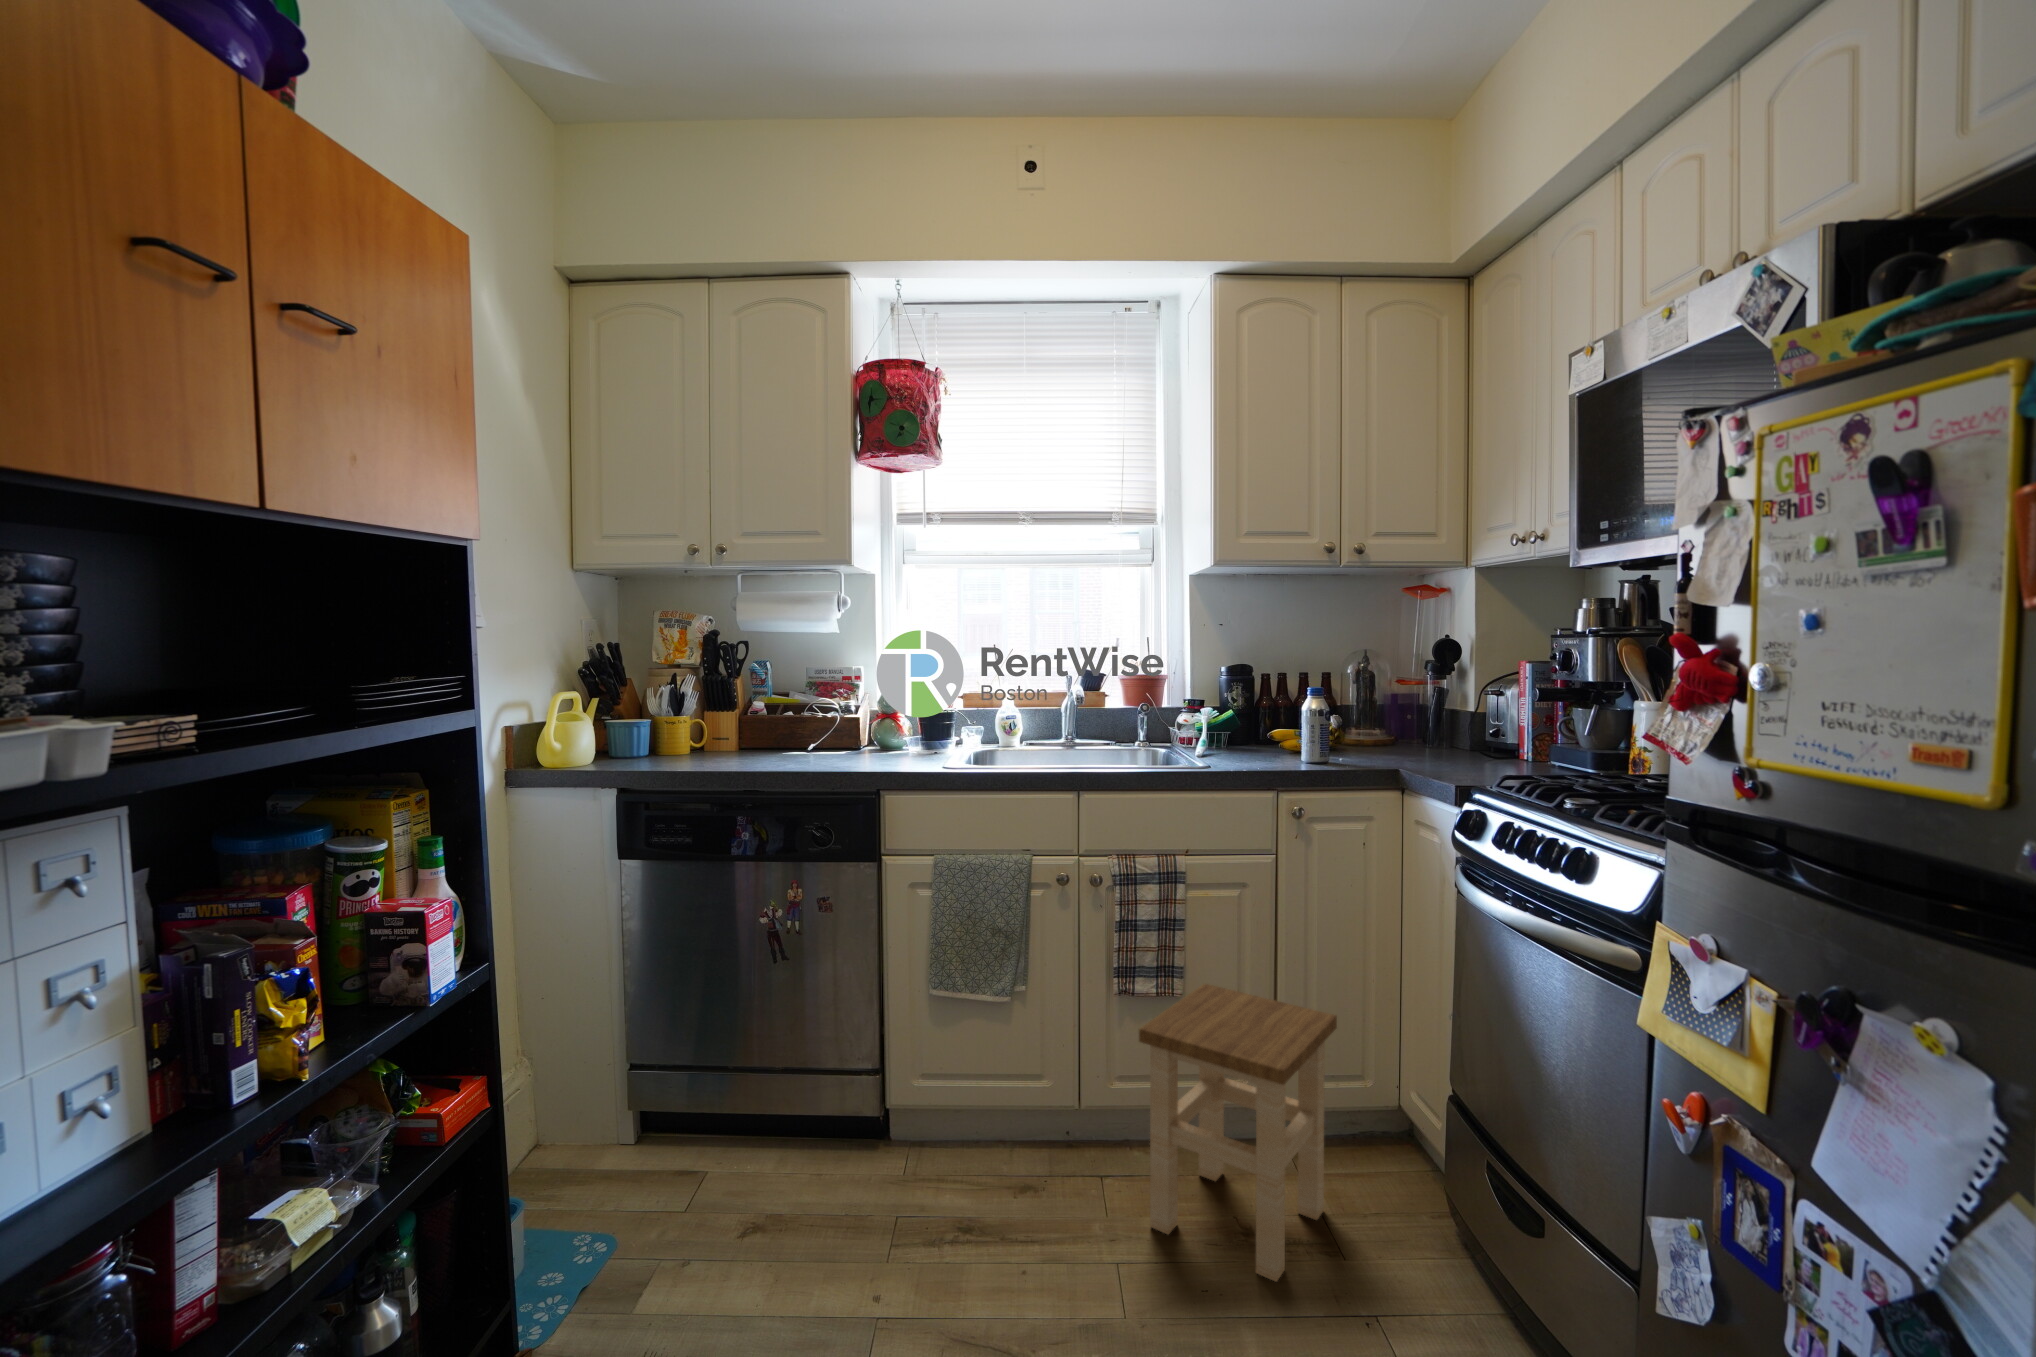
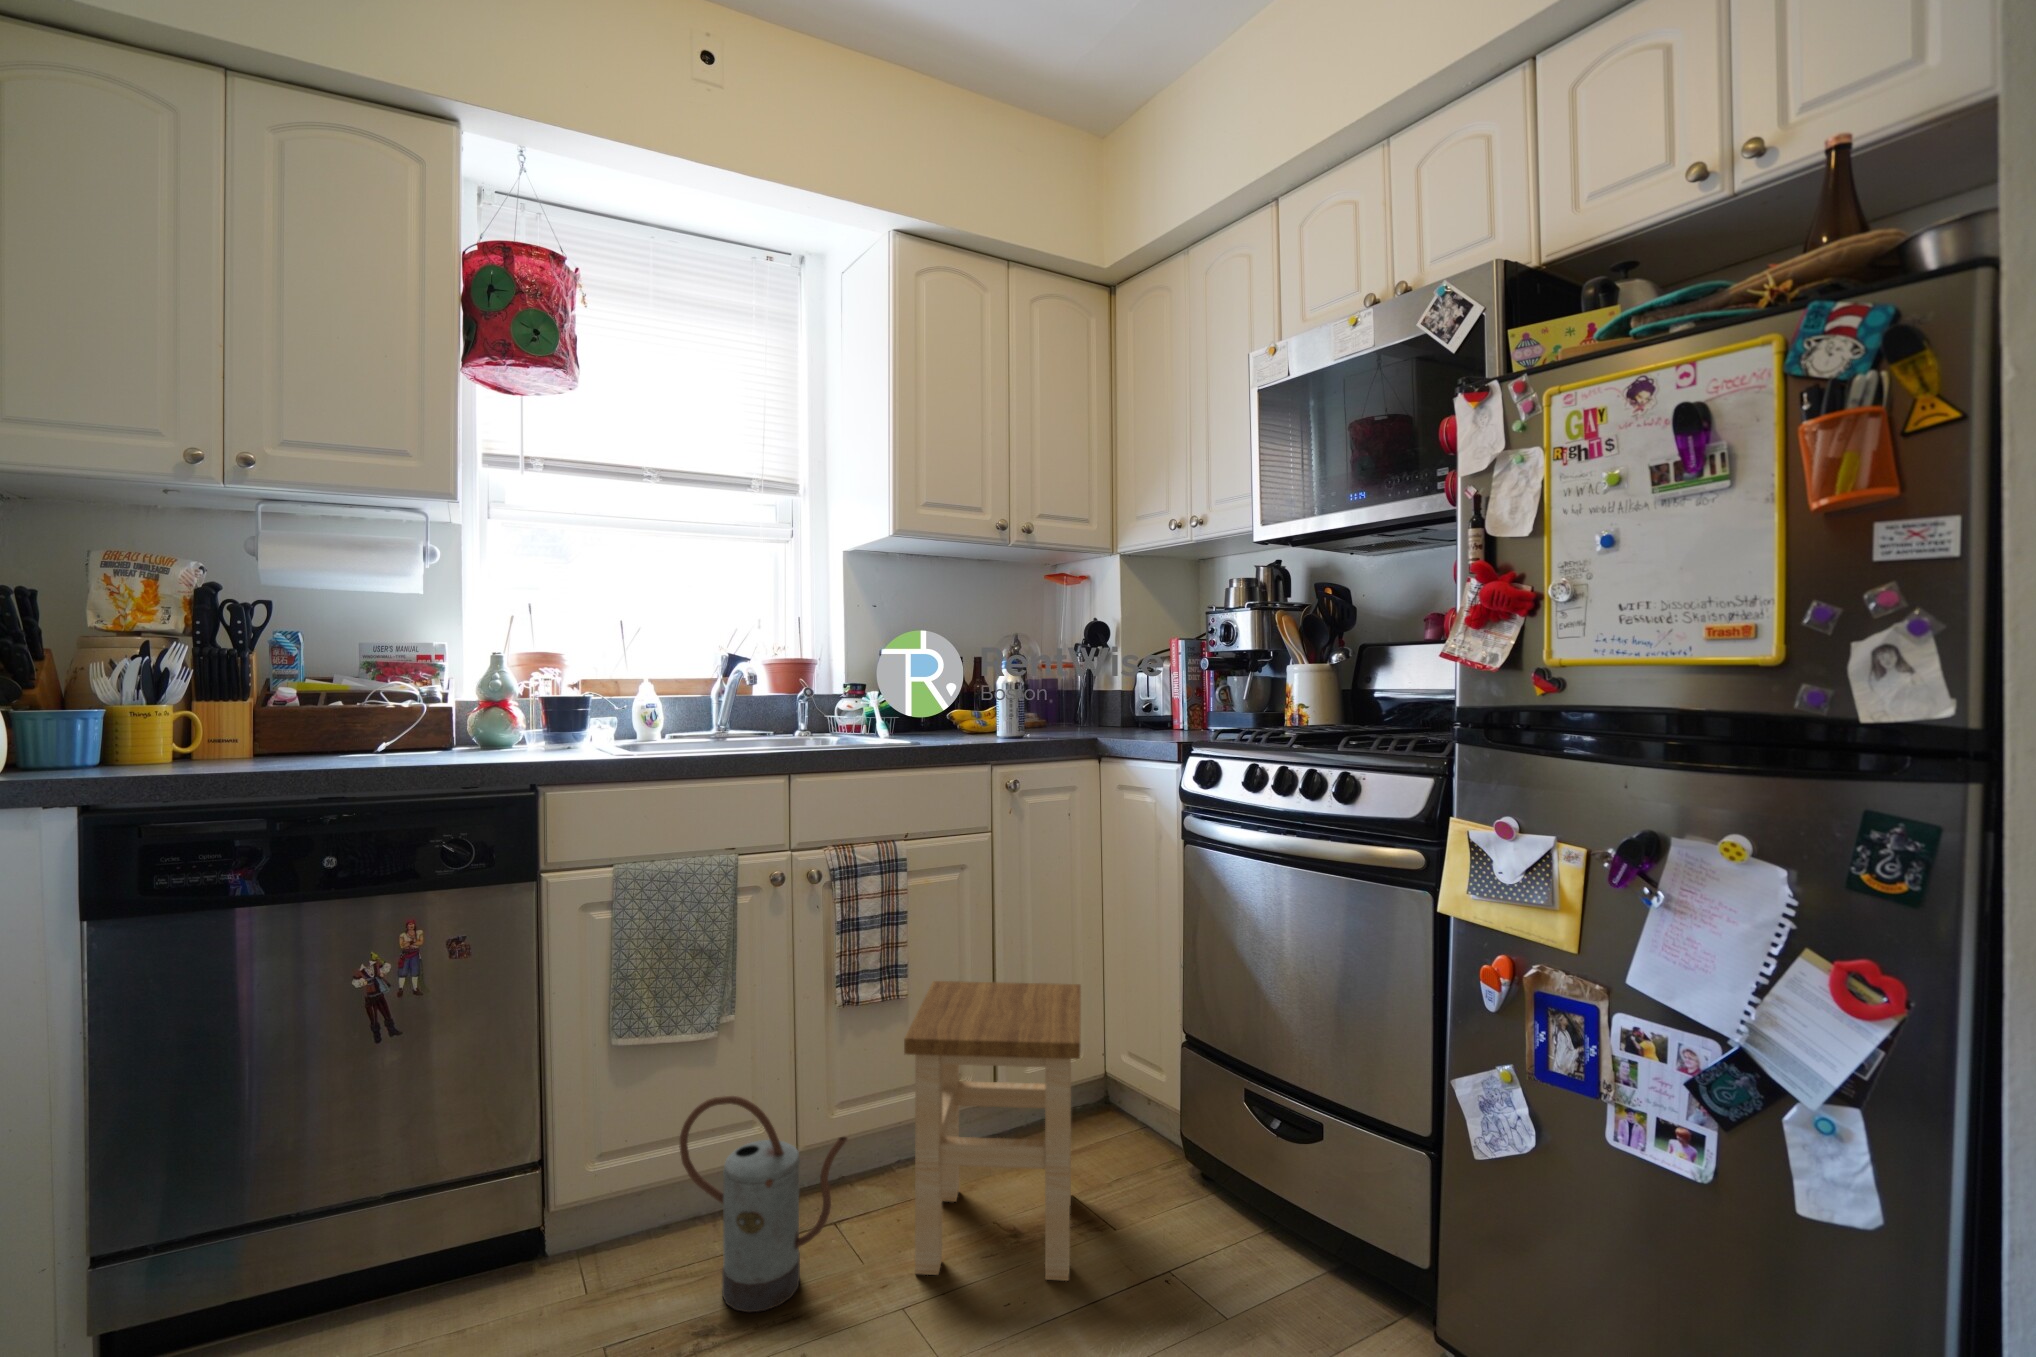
watering can: none [983,1040,1094,1212] -> present [679,1096,848,1312]

